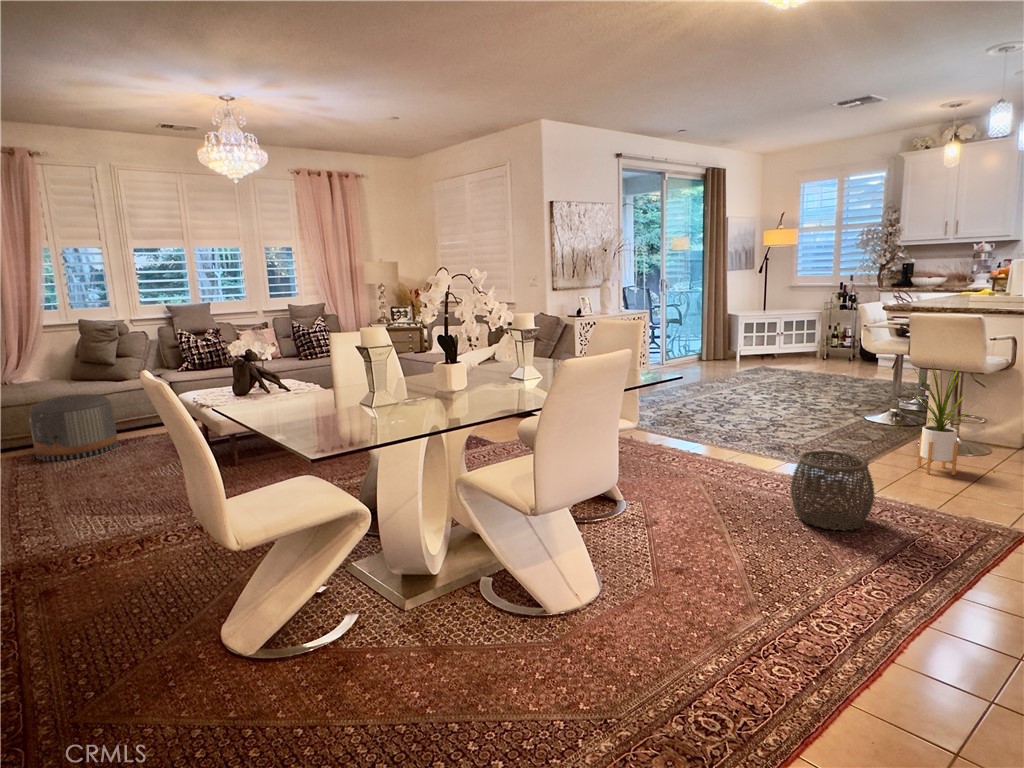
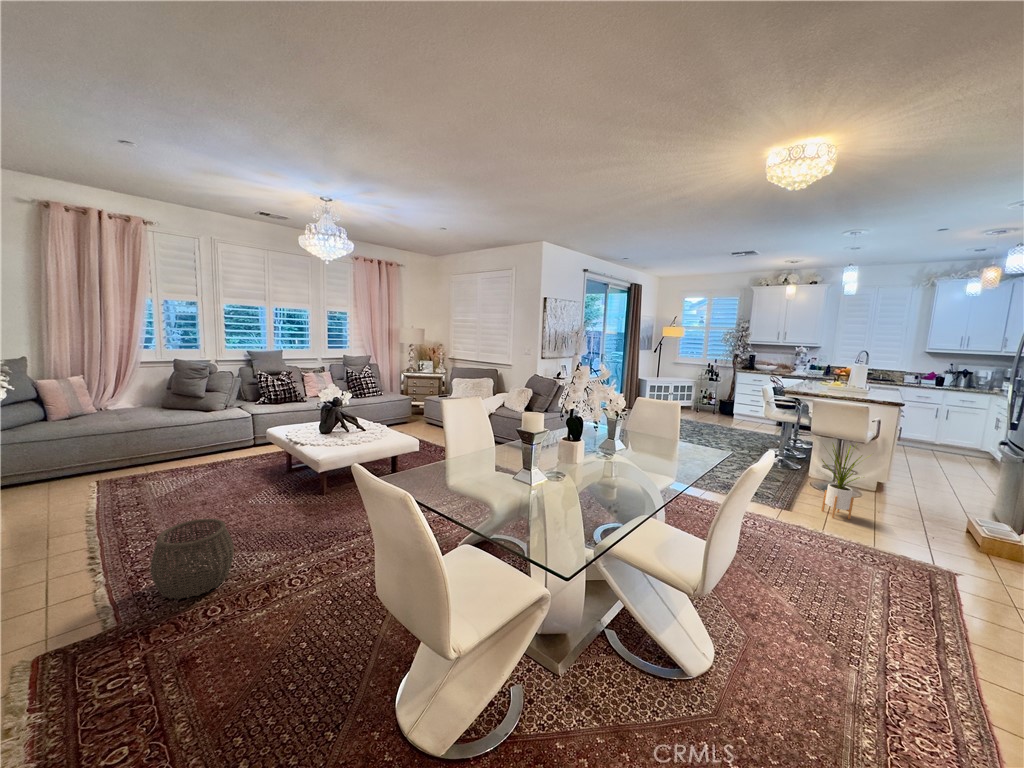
pouf: present [29,394,118,461] -> none [130,426,208,485]
woven basket: present [790,451,874,531] -> present [150,519,234,599]

